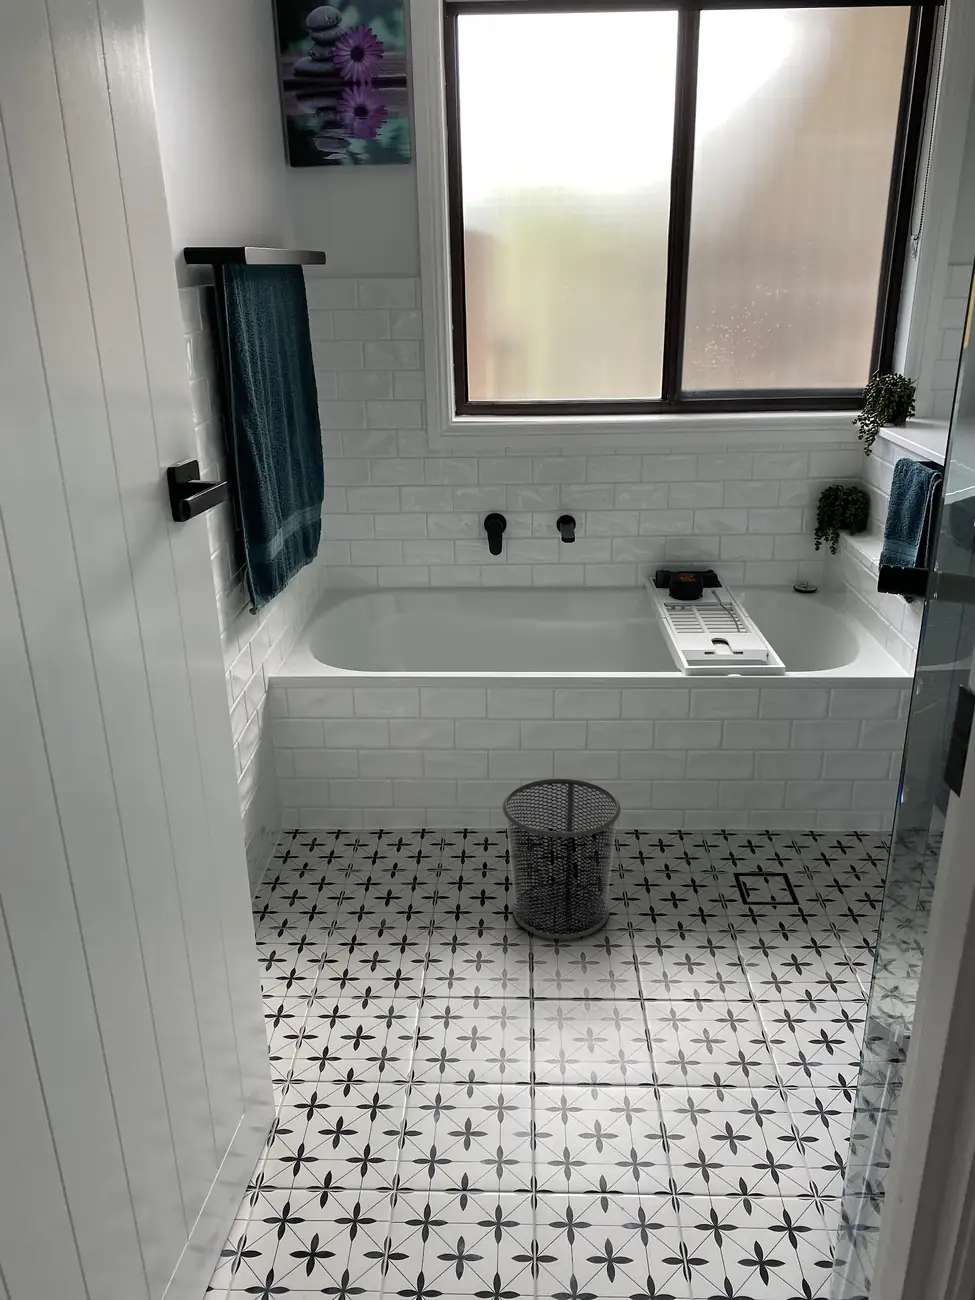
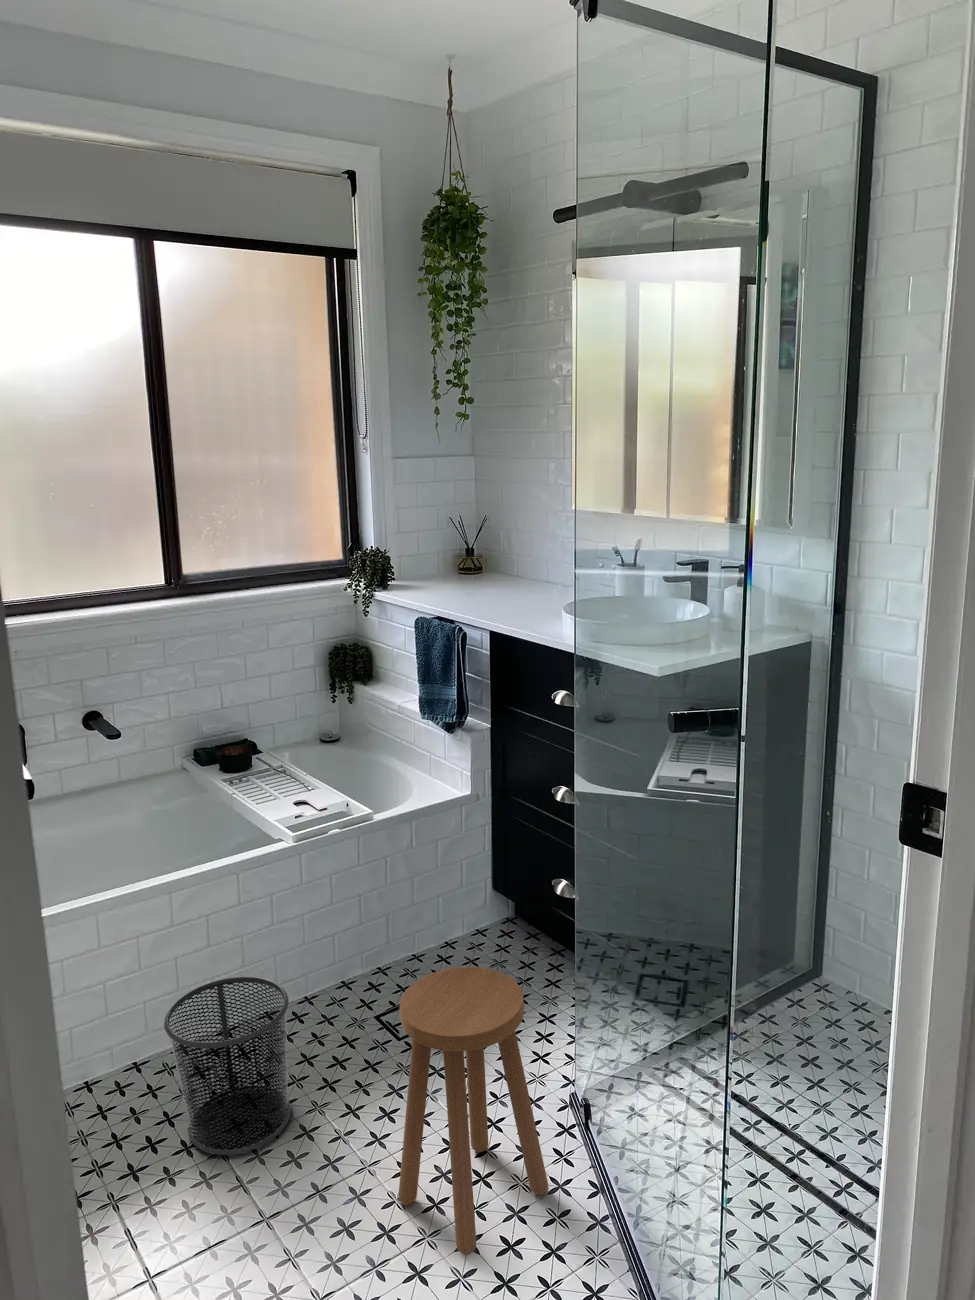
stool: none [652,835,814,1119] -> present [398,967,548,1255]

